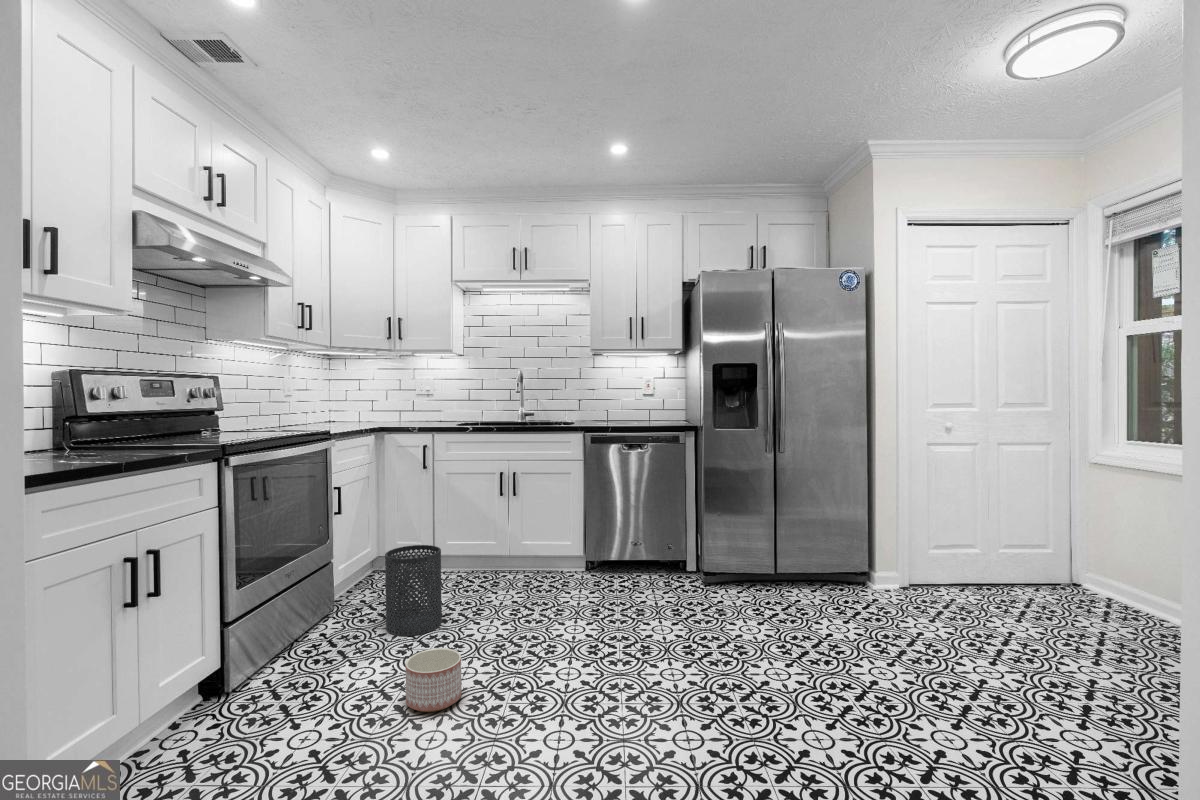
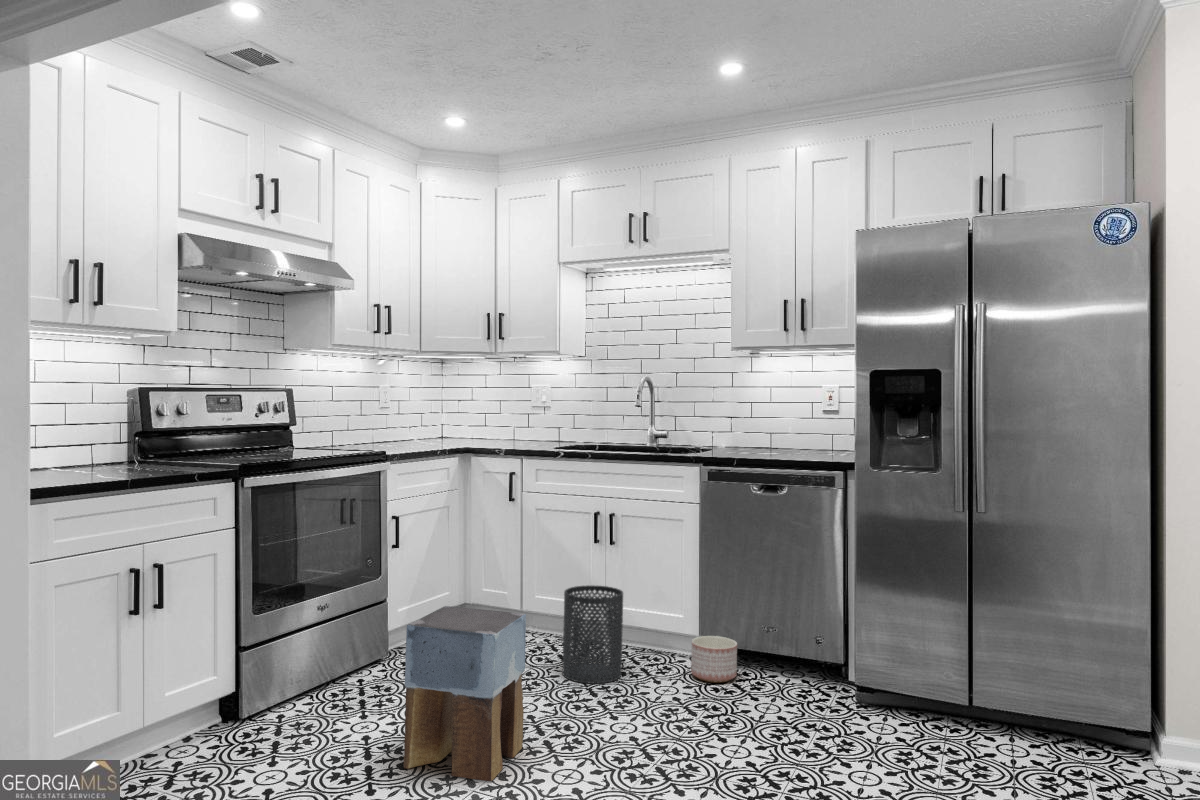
stool: none [240,587,373,780] -> present [404,606,526,781]
planter: present [405,648,462,712] -> present [691,636,737,683]

